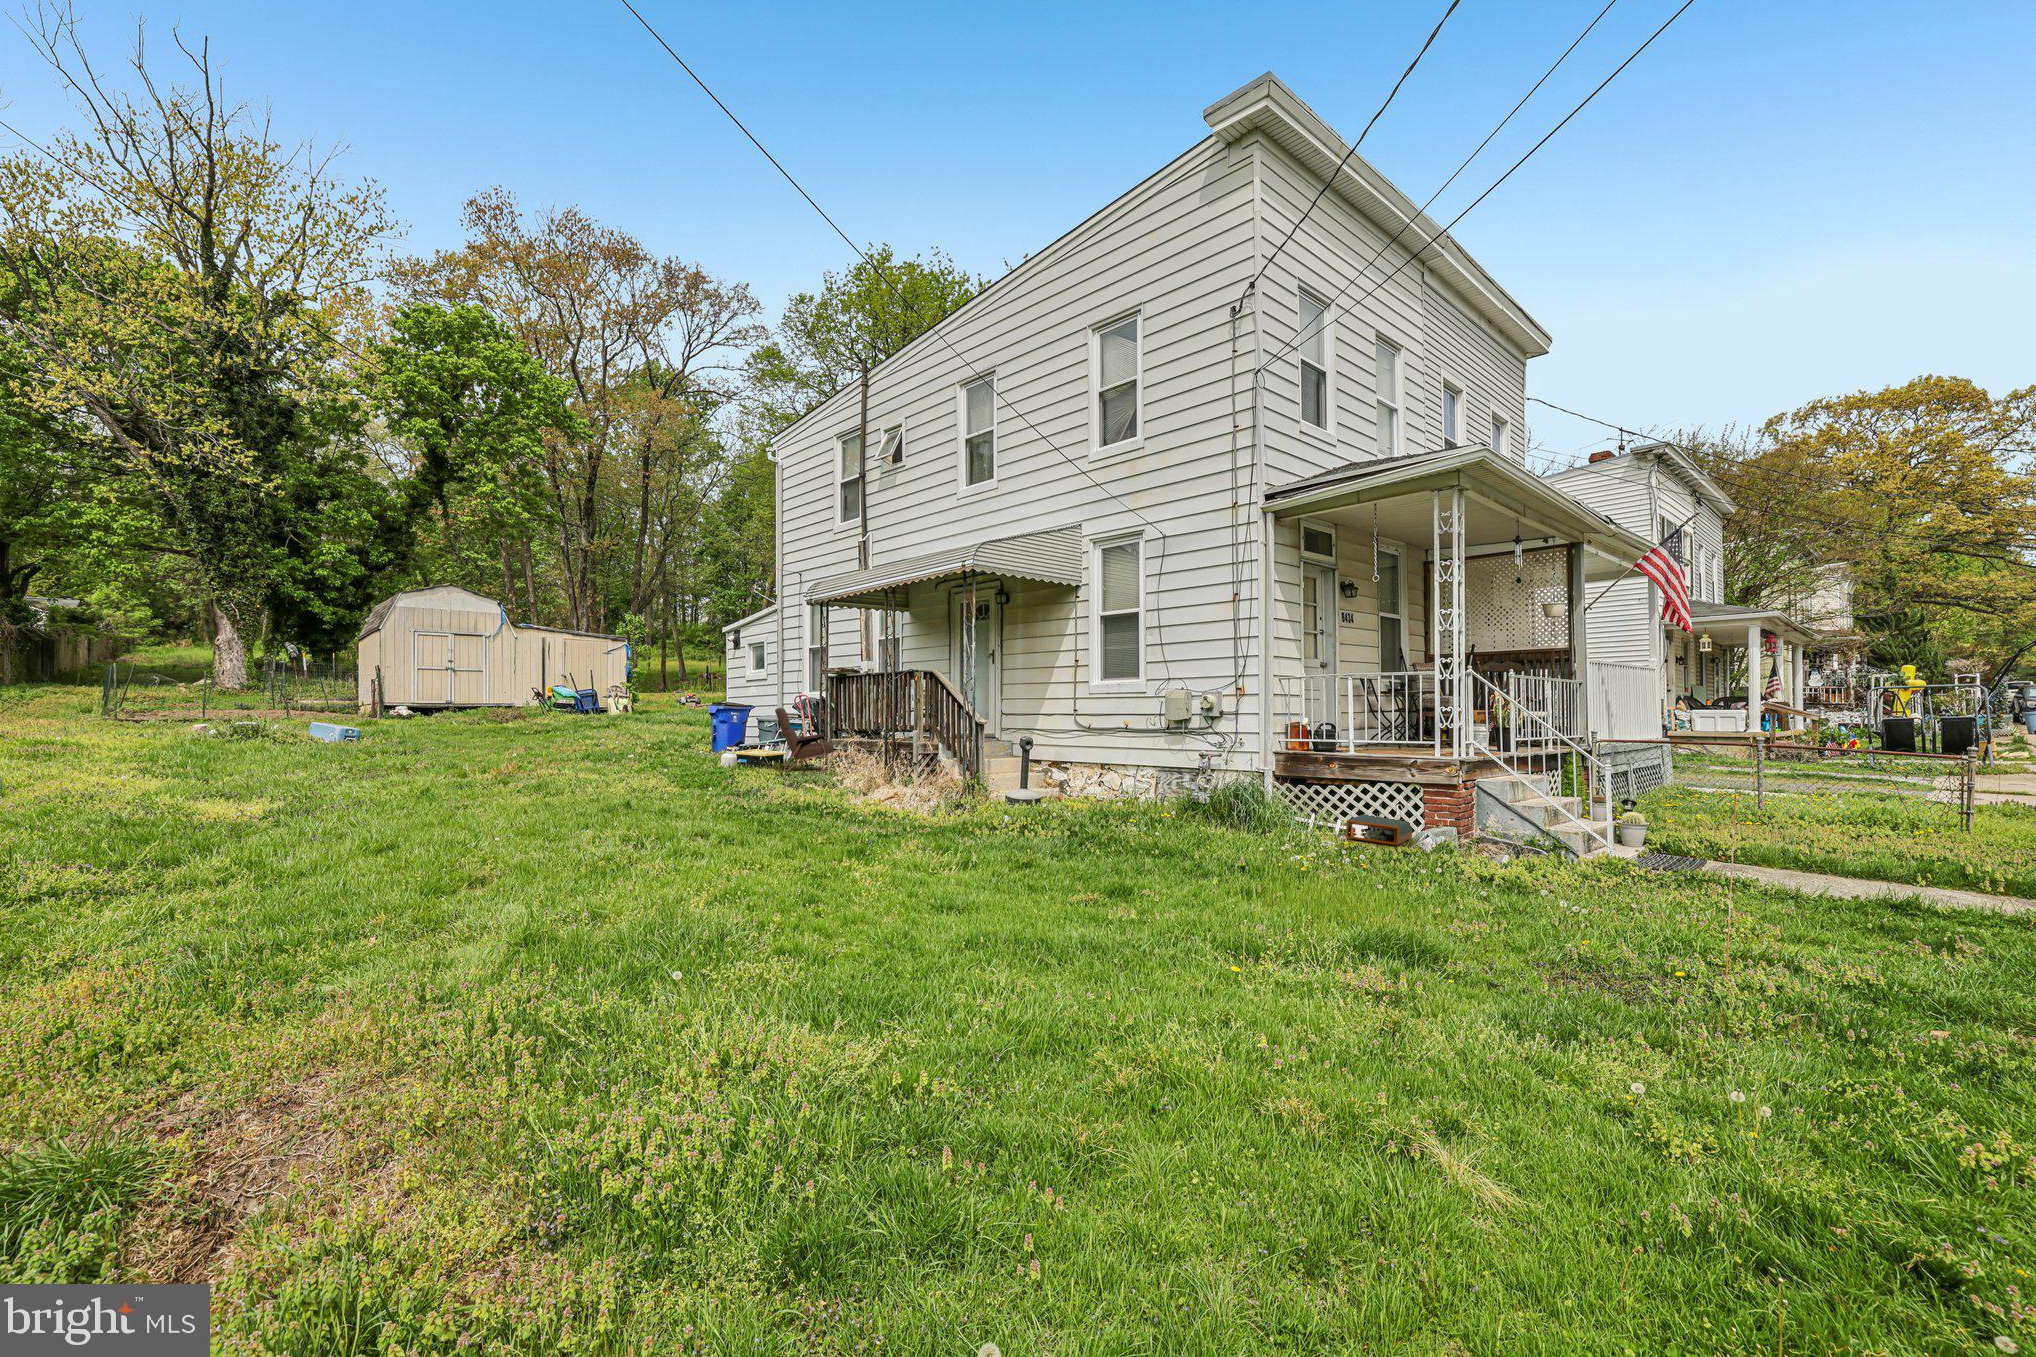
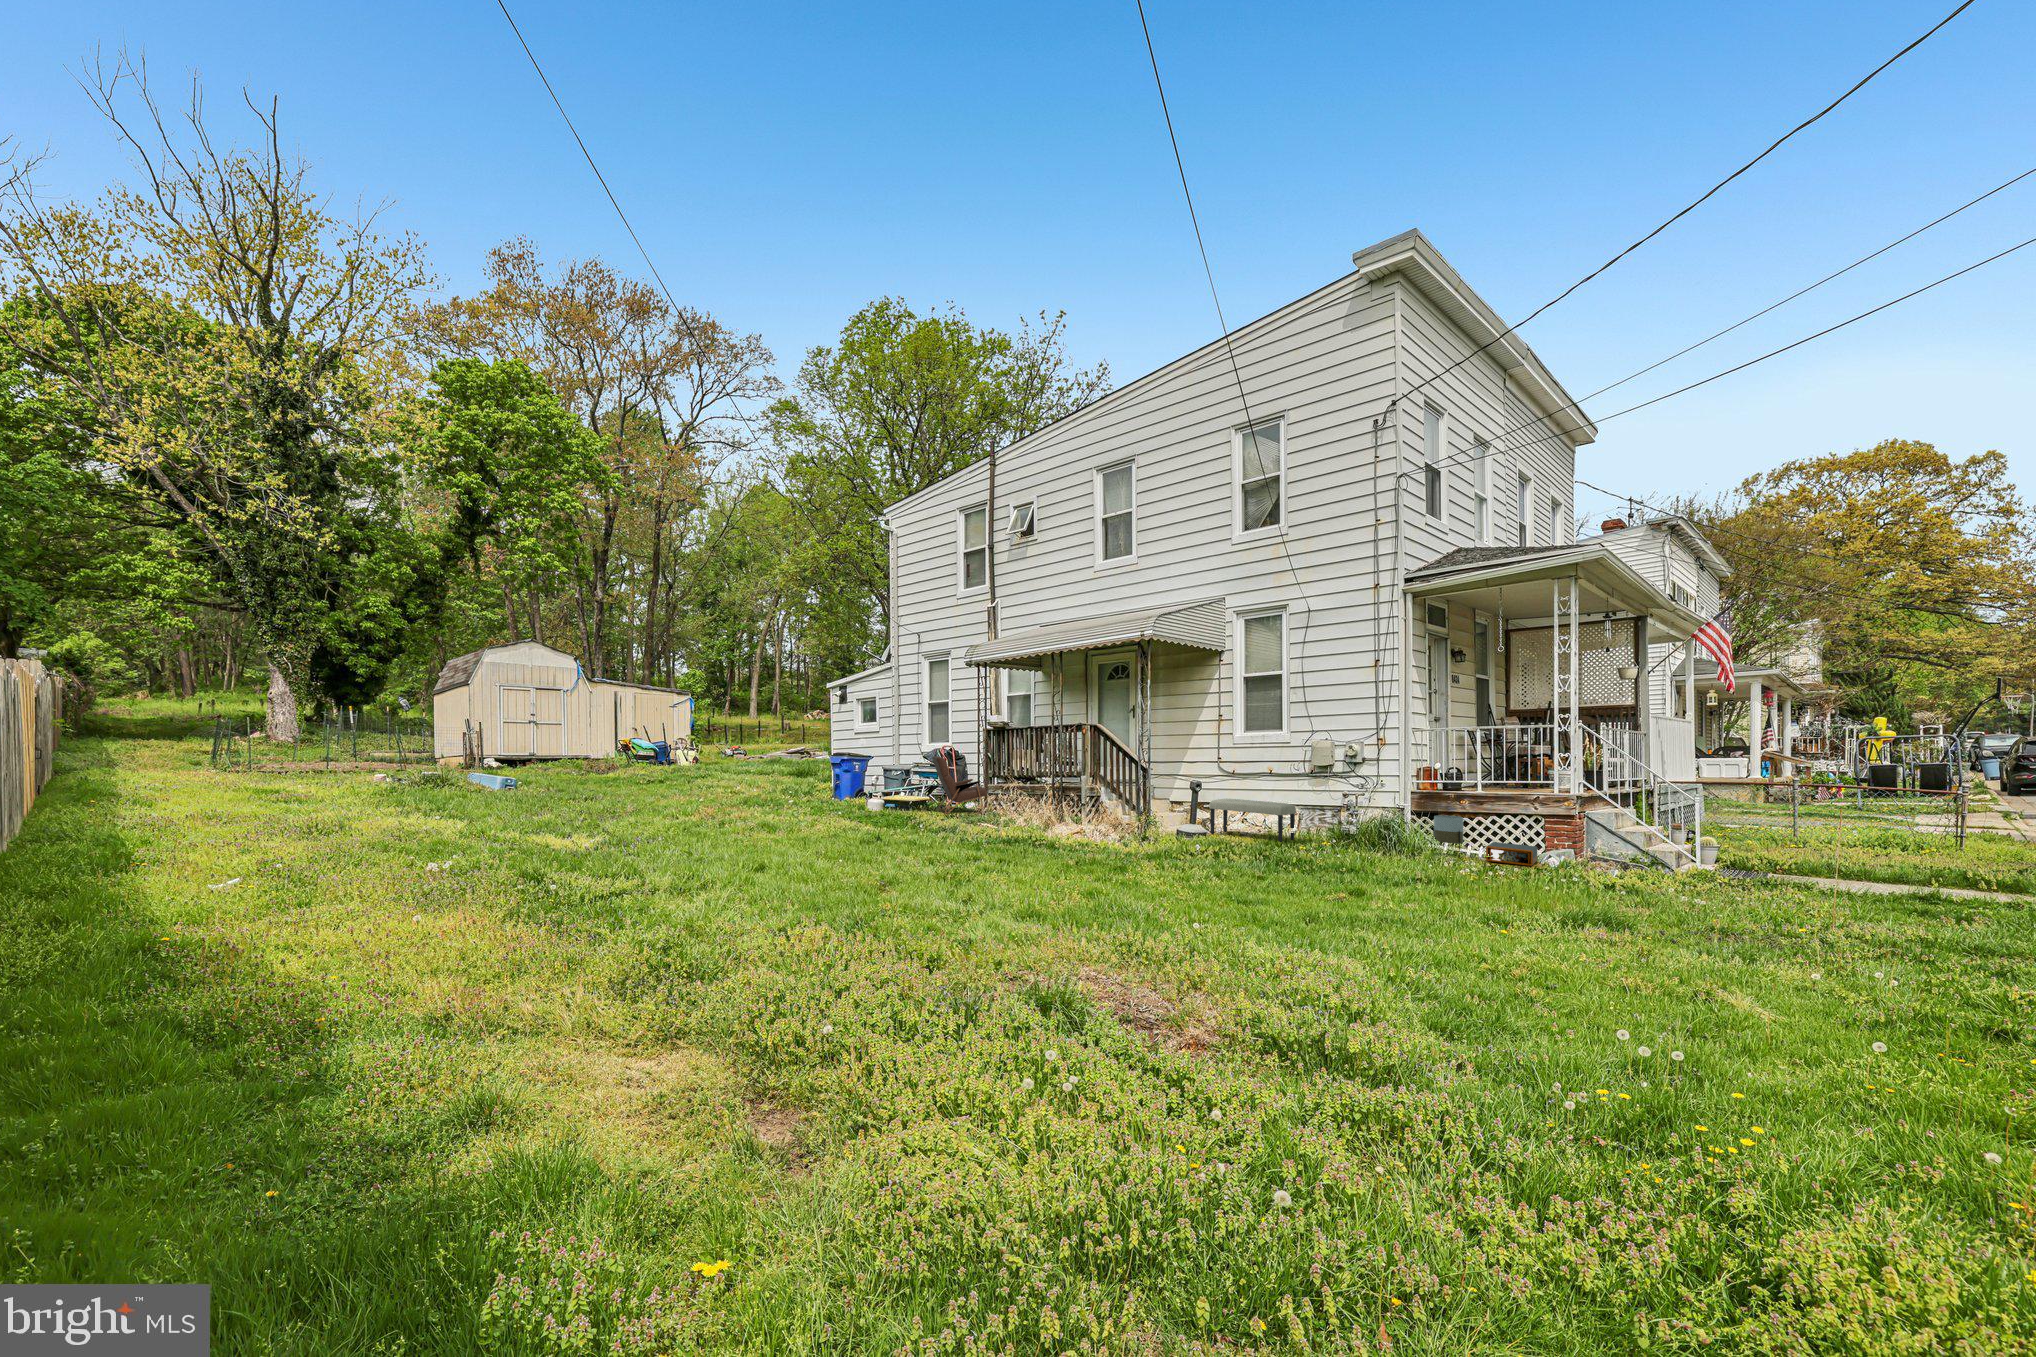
bench: none [1054,759,1148,810] -> present [1209,799,1296,842]
planter: none [1292,782,1328,832] -> present [1433,815,1463,857]

